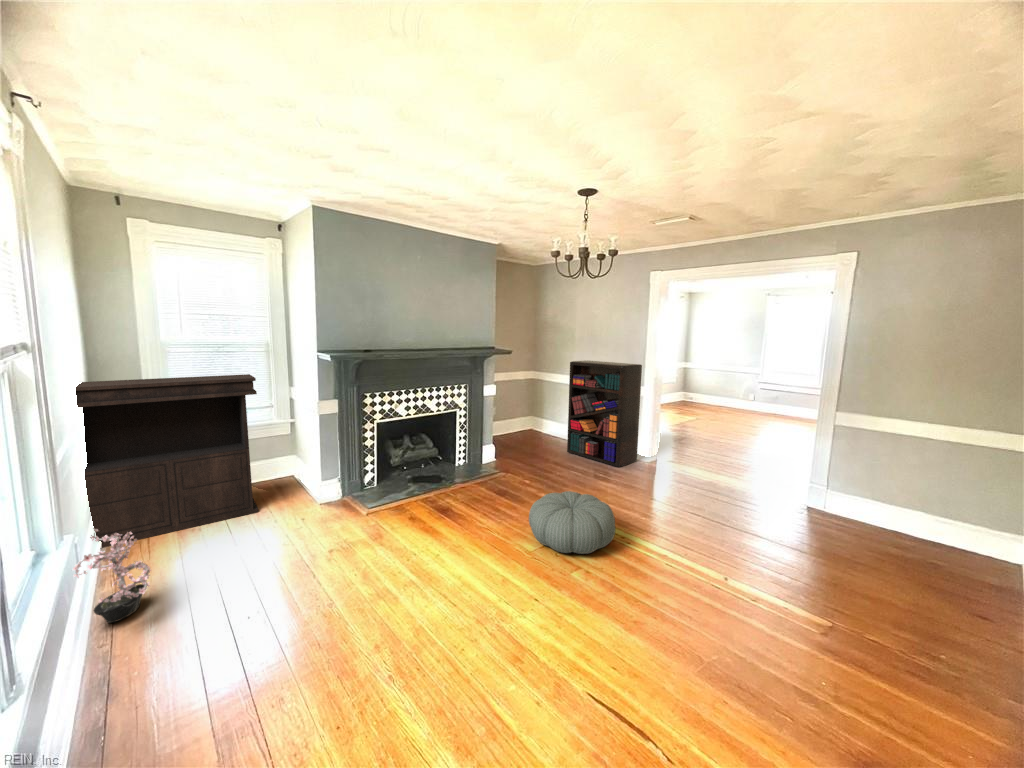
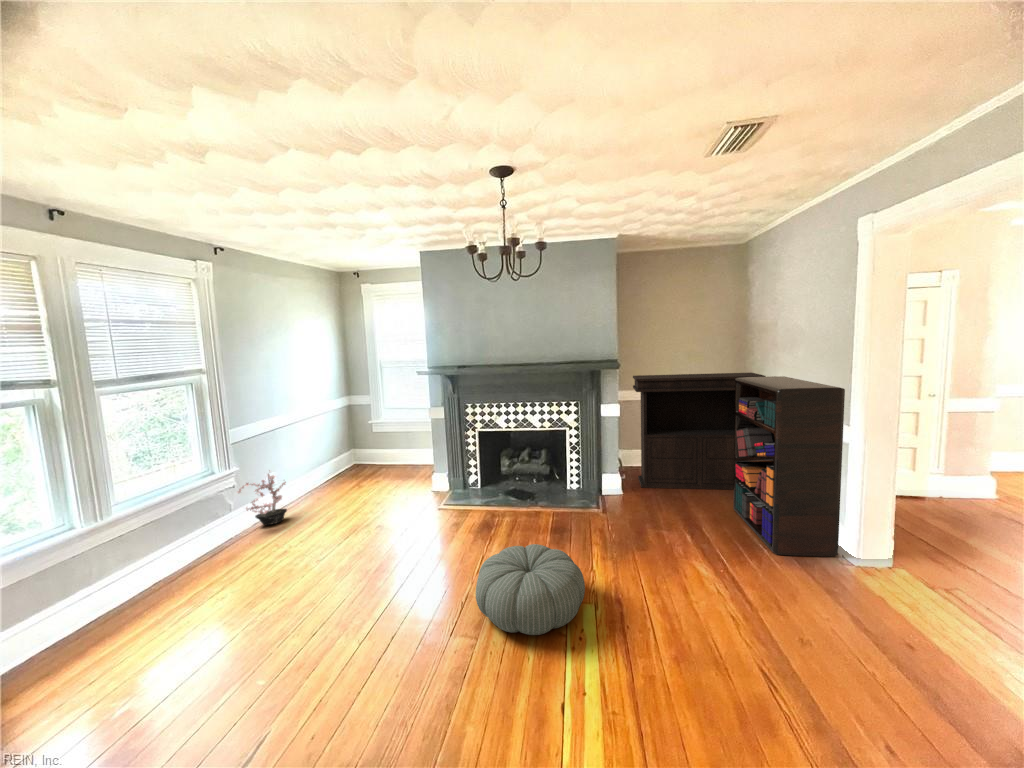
console table: present [76,374,258,548] -> present [633,373,765,490]

